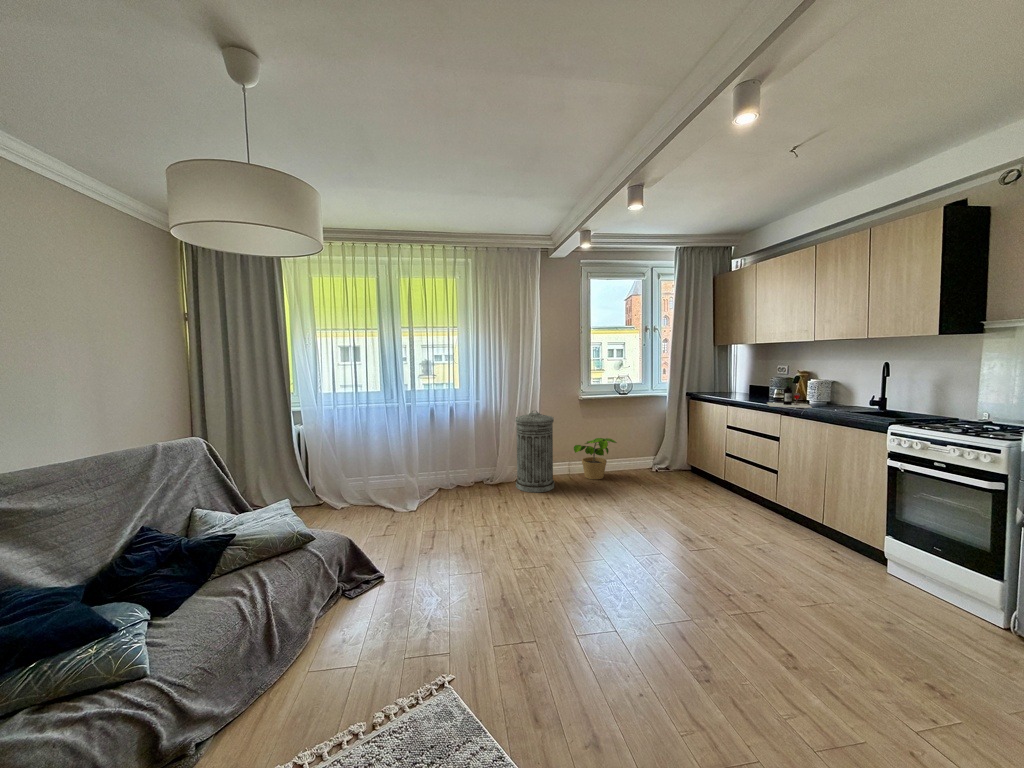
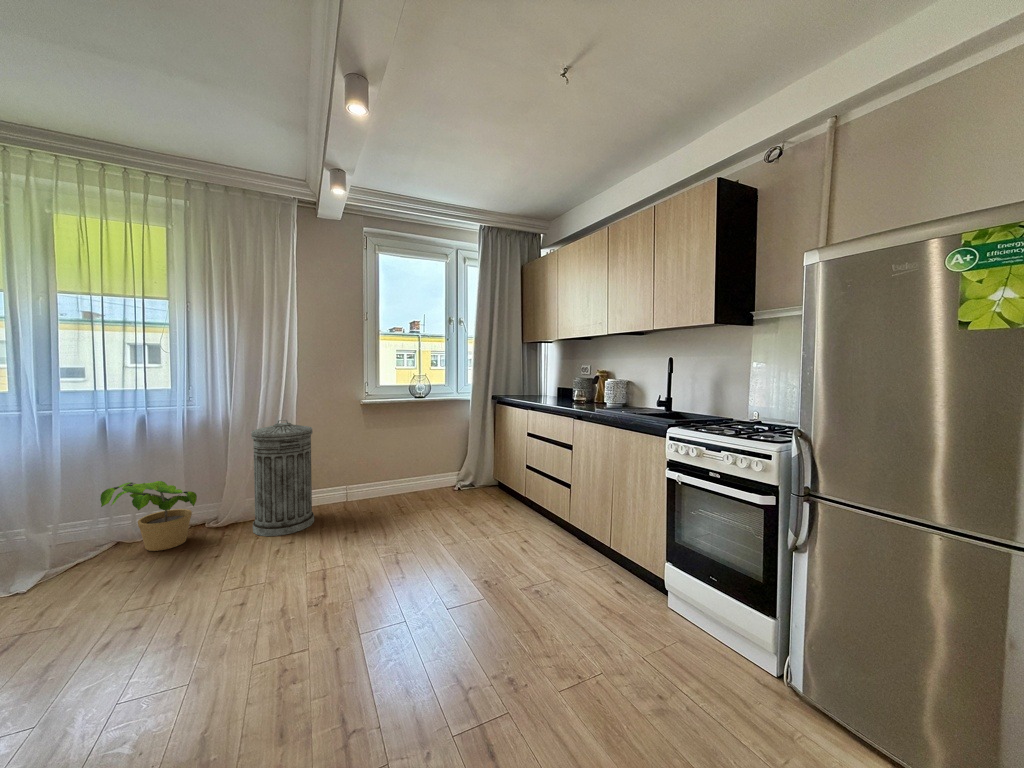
wine bottle: present [767,382,811,408] -> none [564,381,606,410]
potted plant: present [574,438,616,479] -> present [100,481,197,551]

